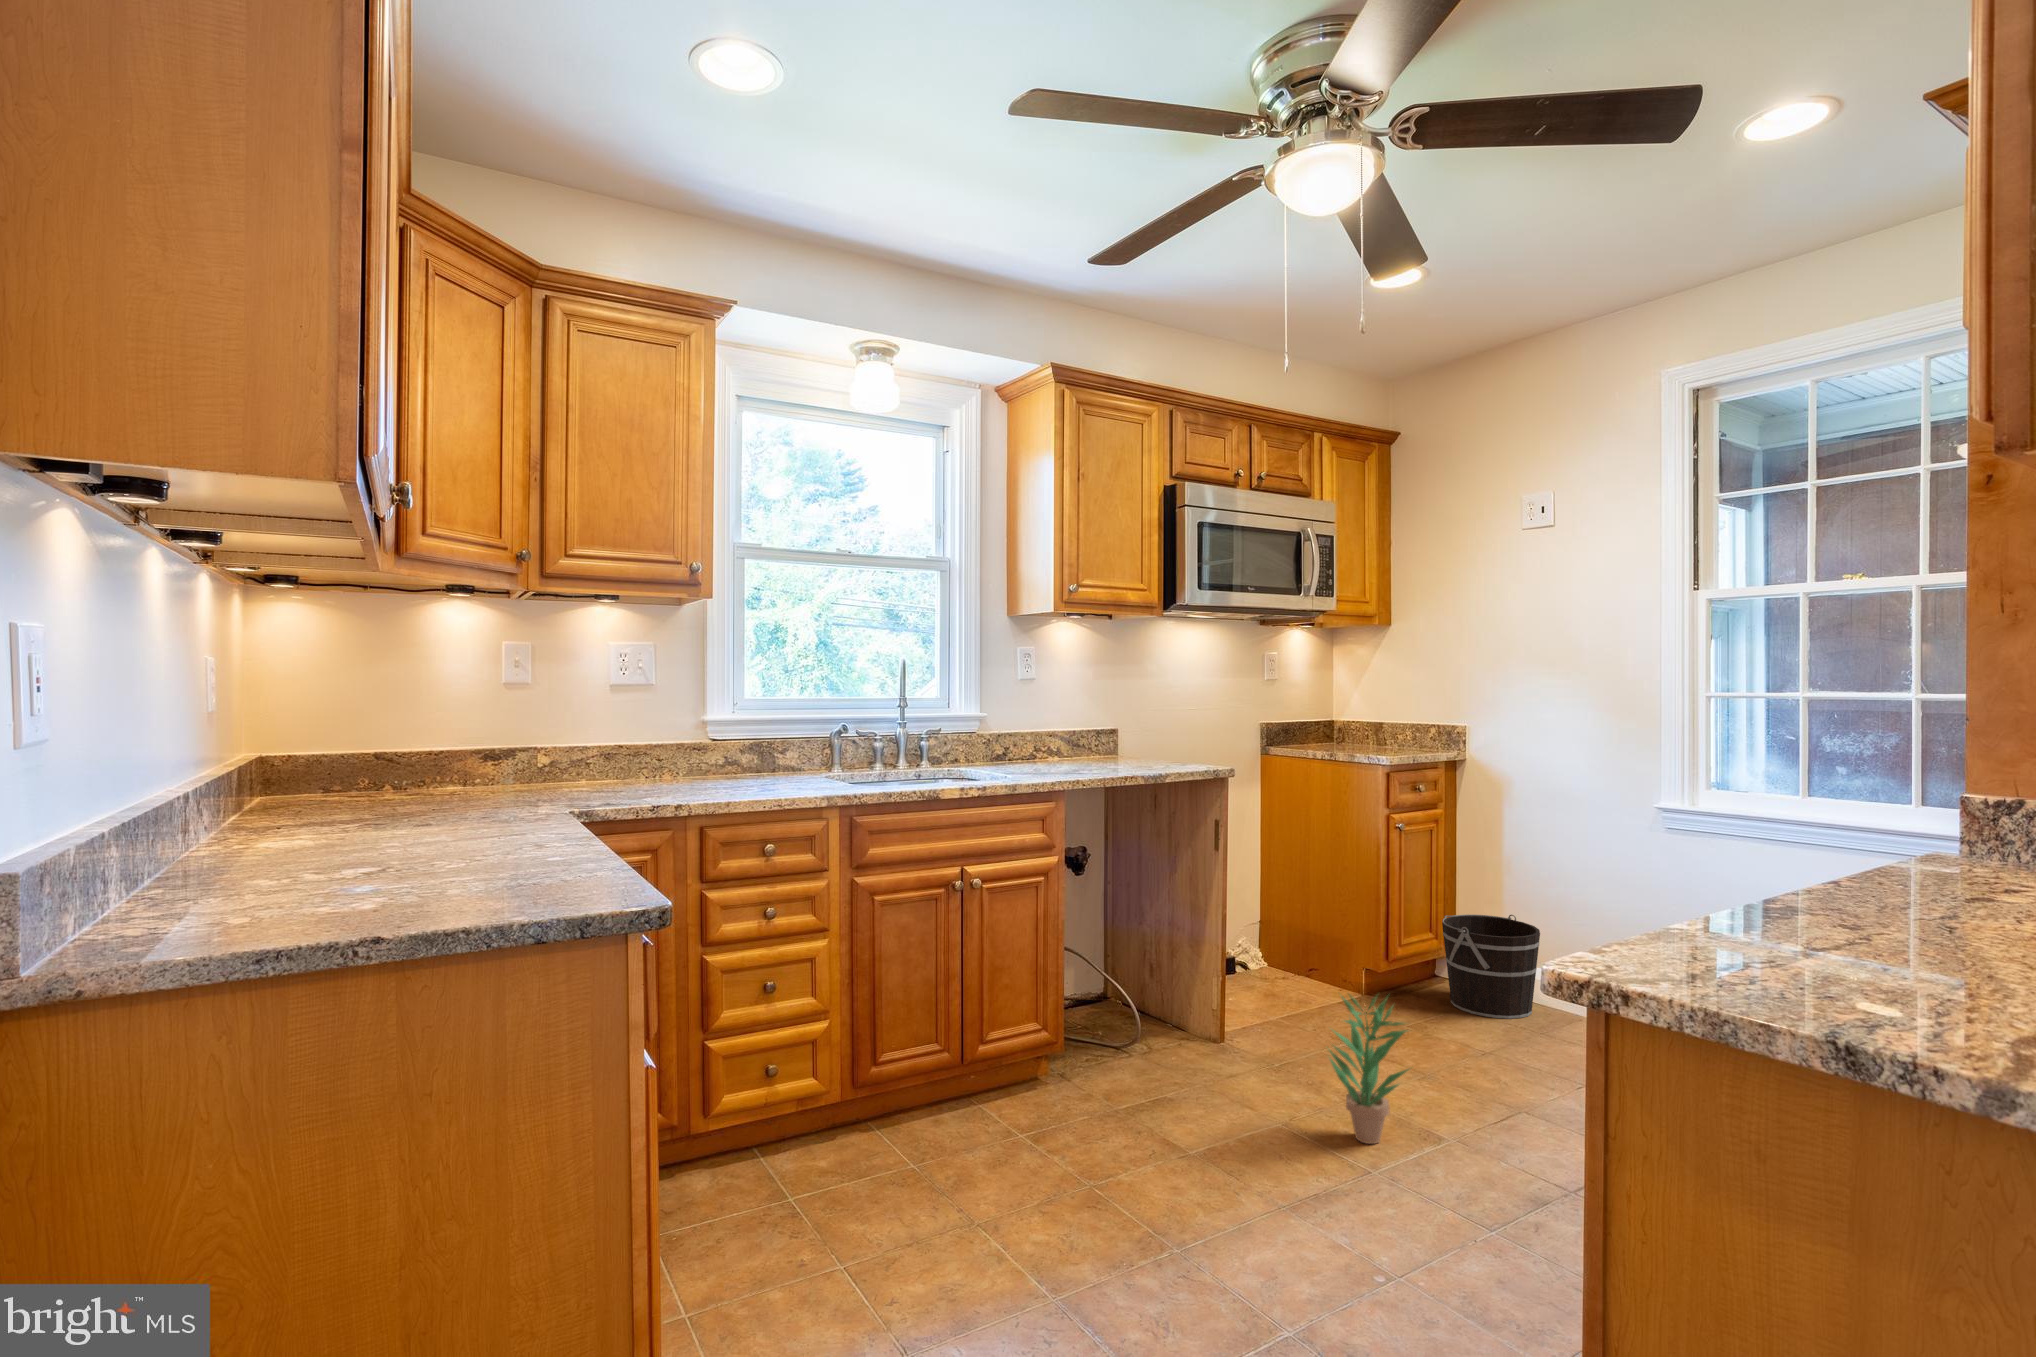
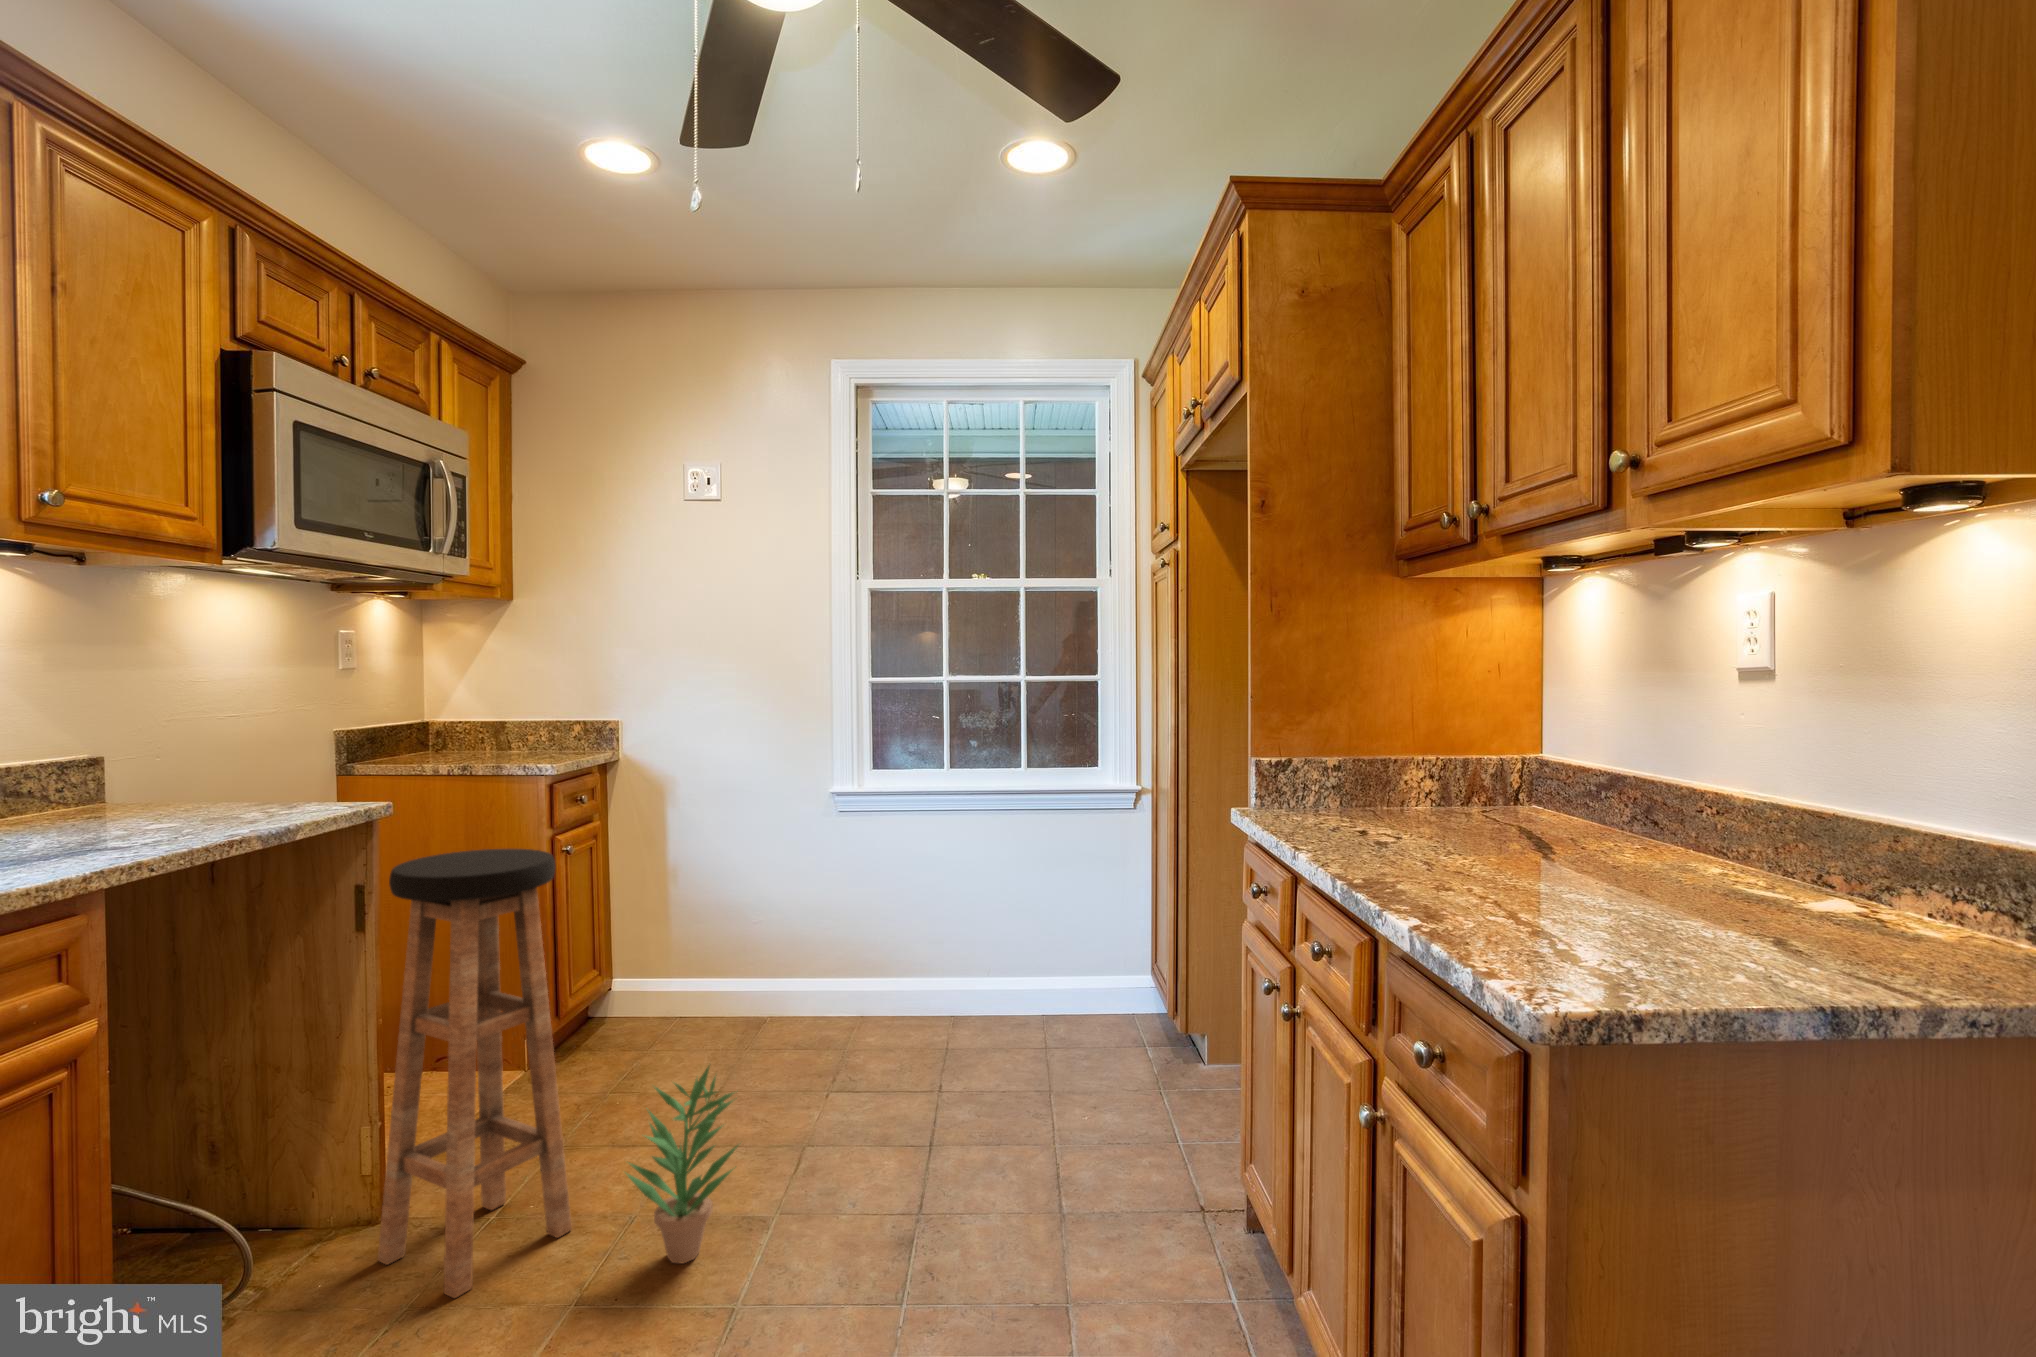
bar stool: none [1205,805,1313,1095] -> present [378,849,572,1298]
bucket: present [1442,915,1540,1019] -> none [606,922,712,1045]

